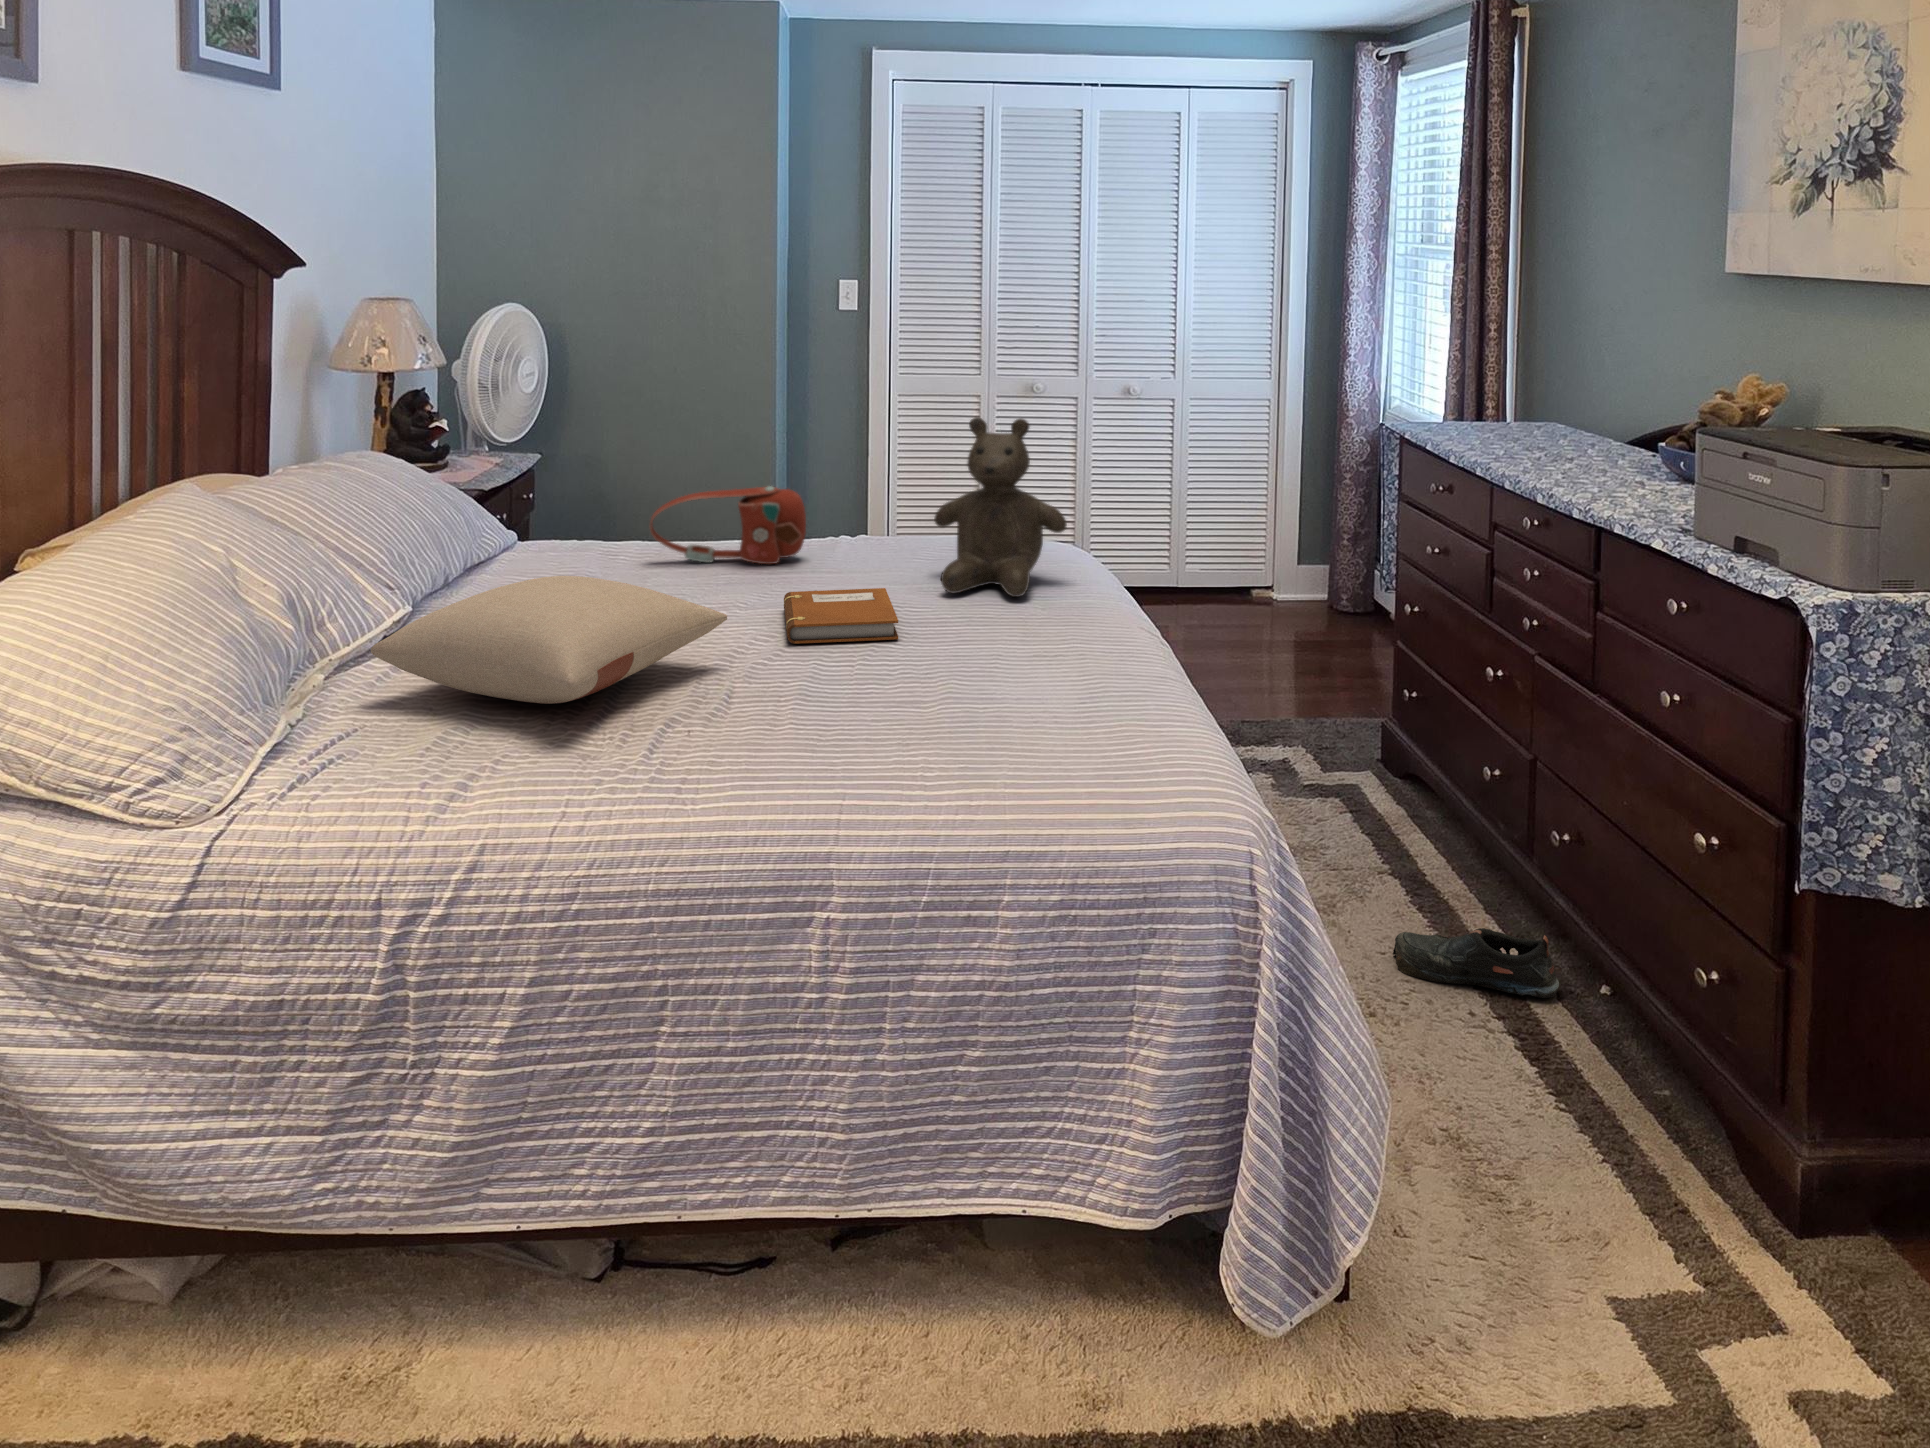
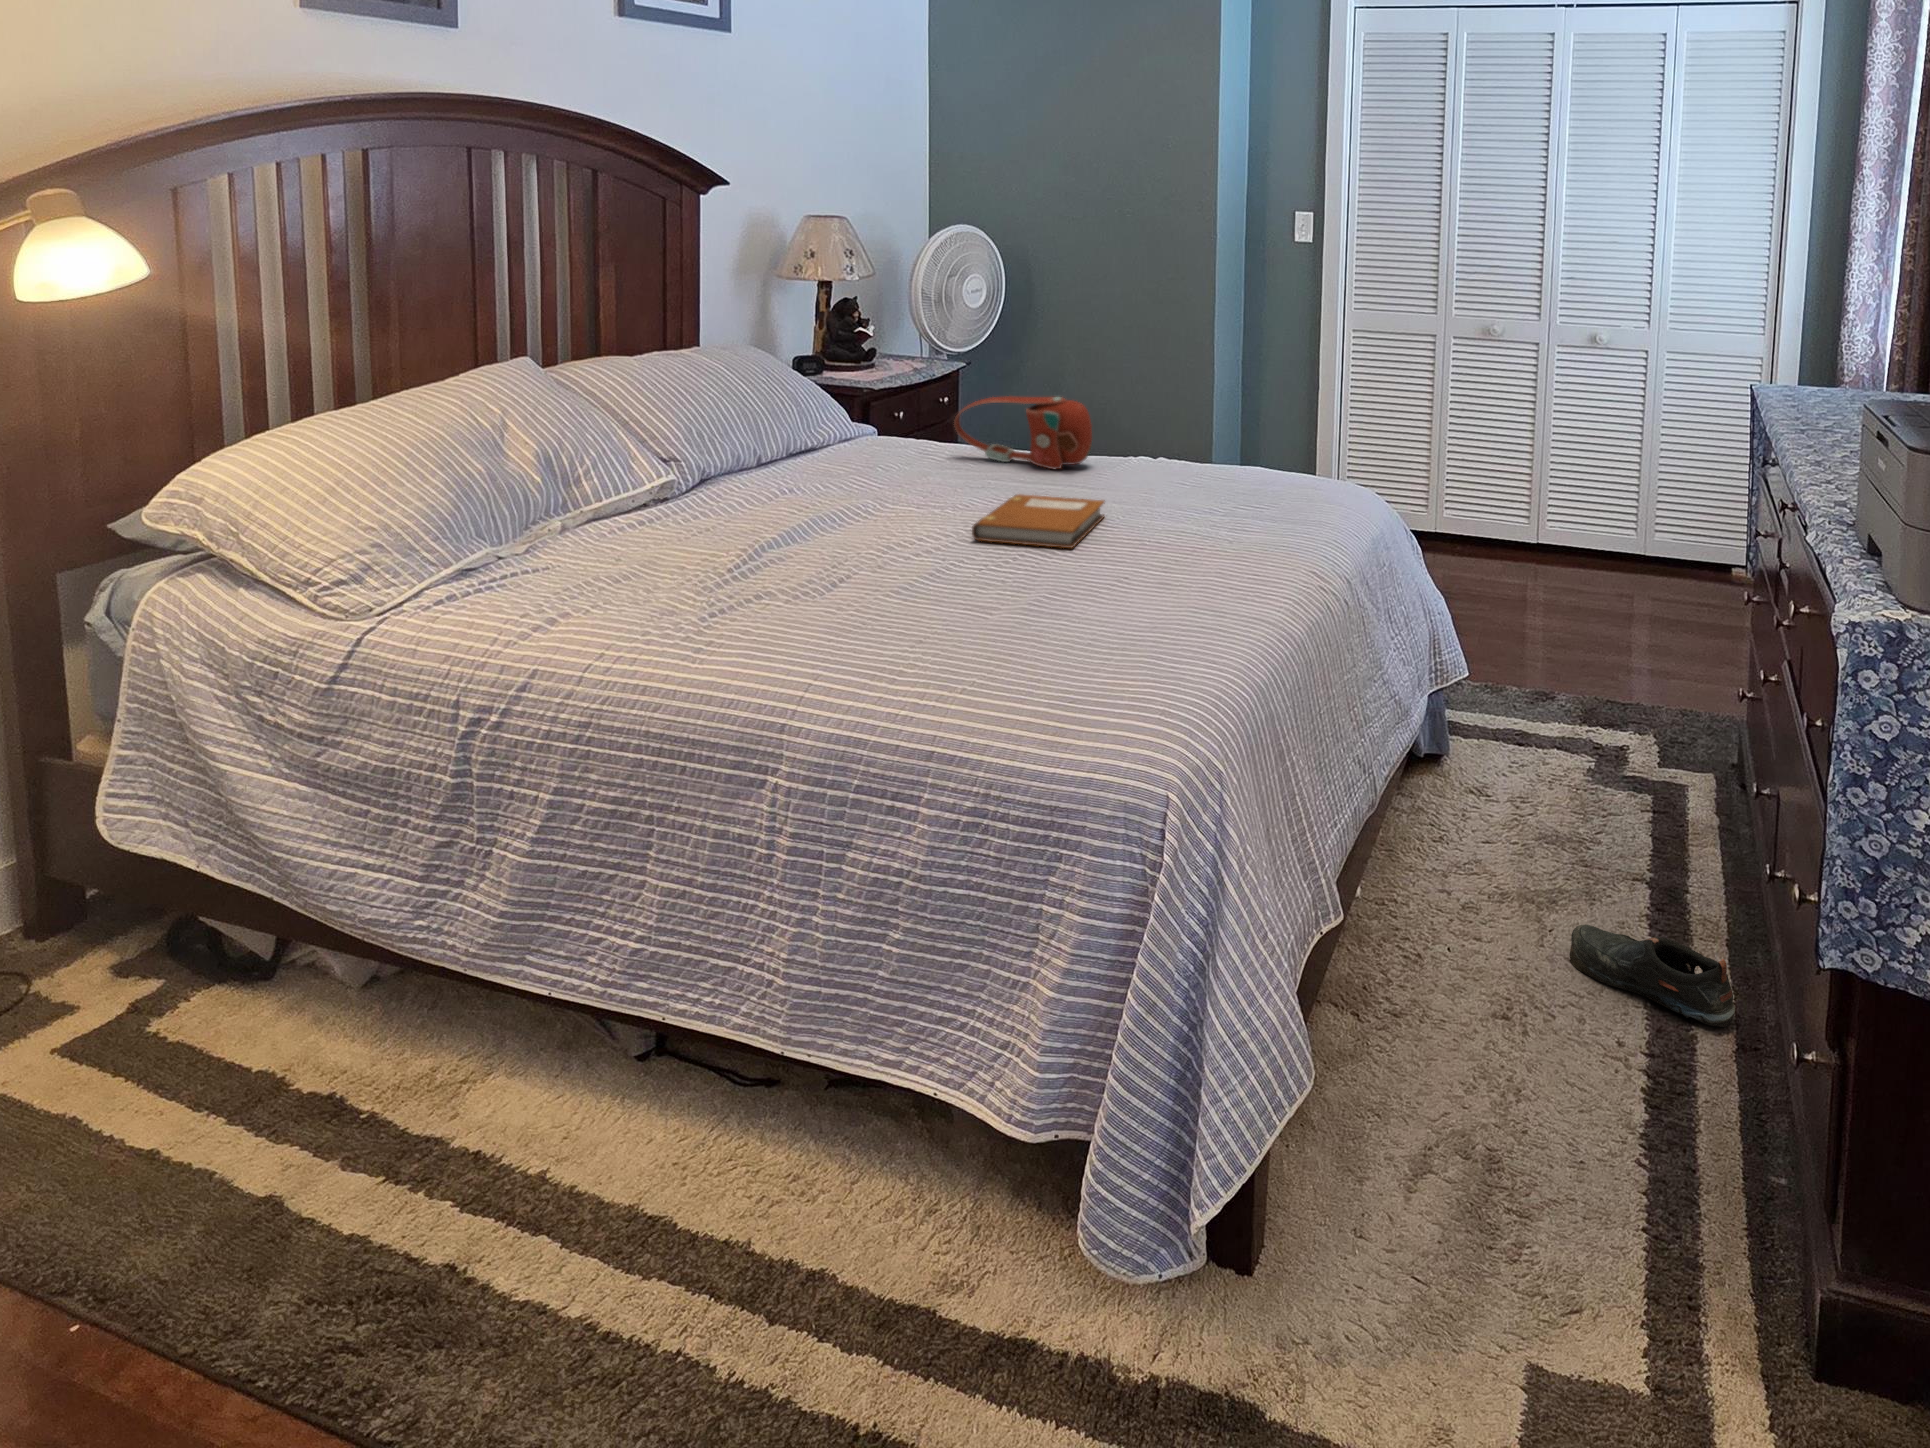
teddy bear: present [934,417,1067,597] -> none [1166,345,1302,524]
pillow: present [371,576,727,704] -> none [593,455,899,563]

